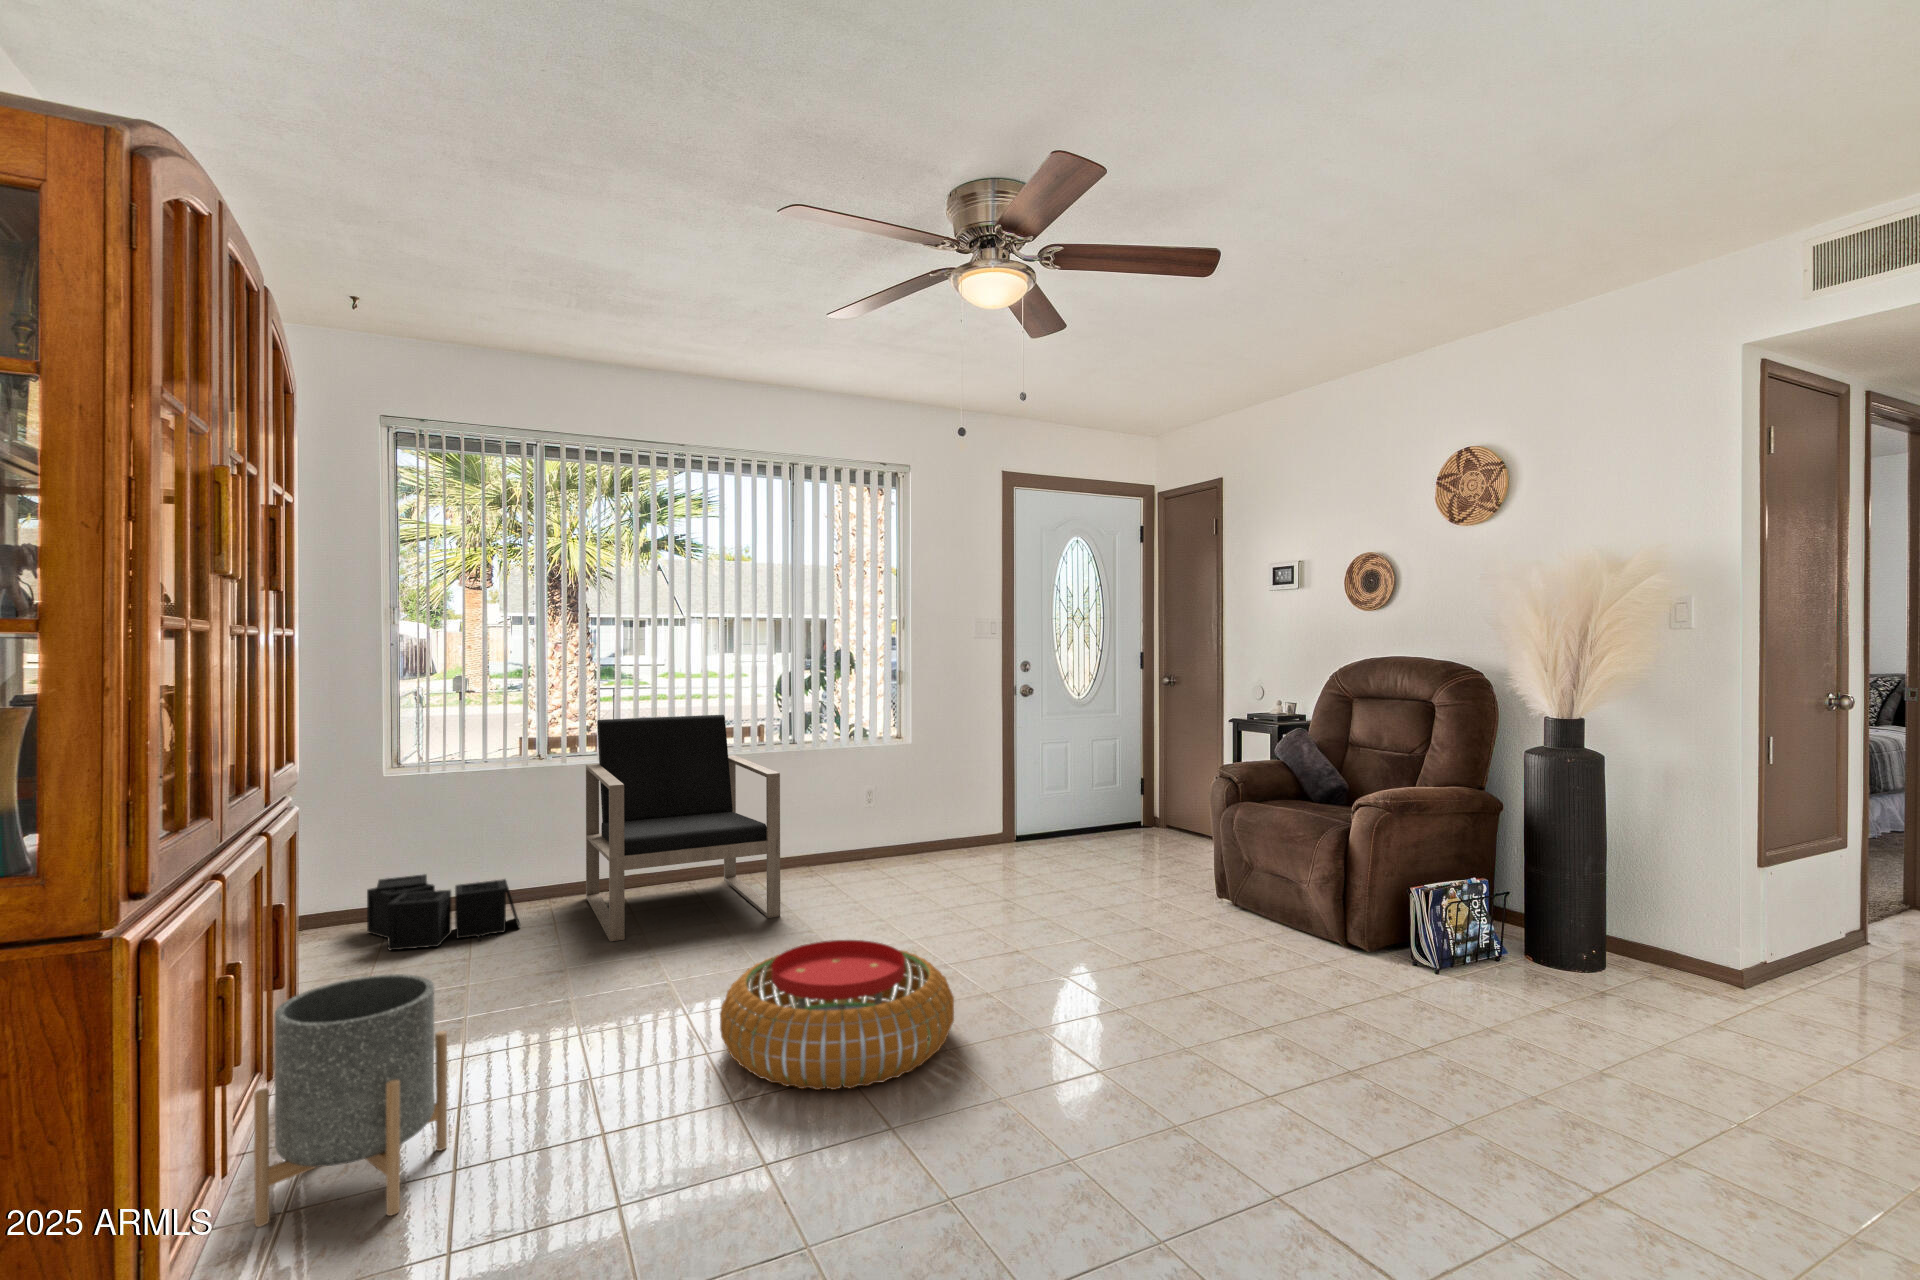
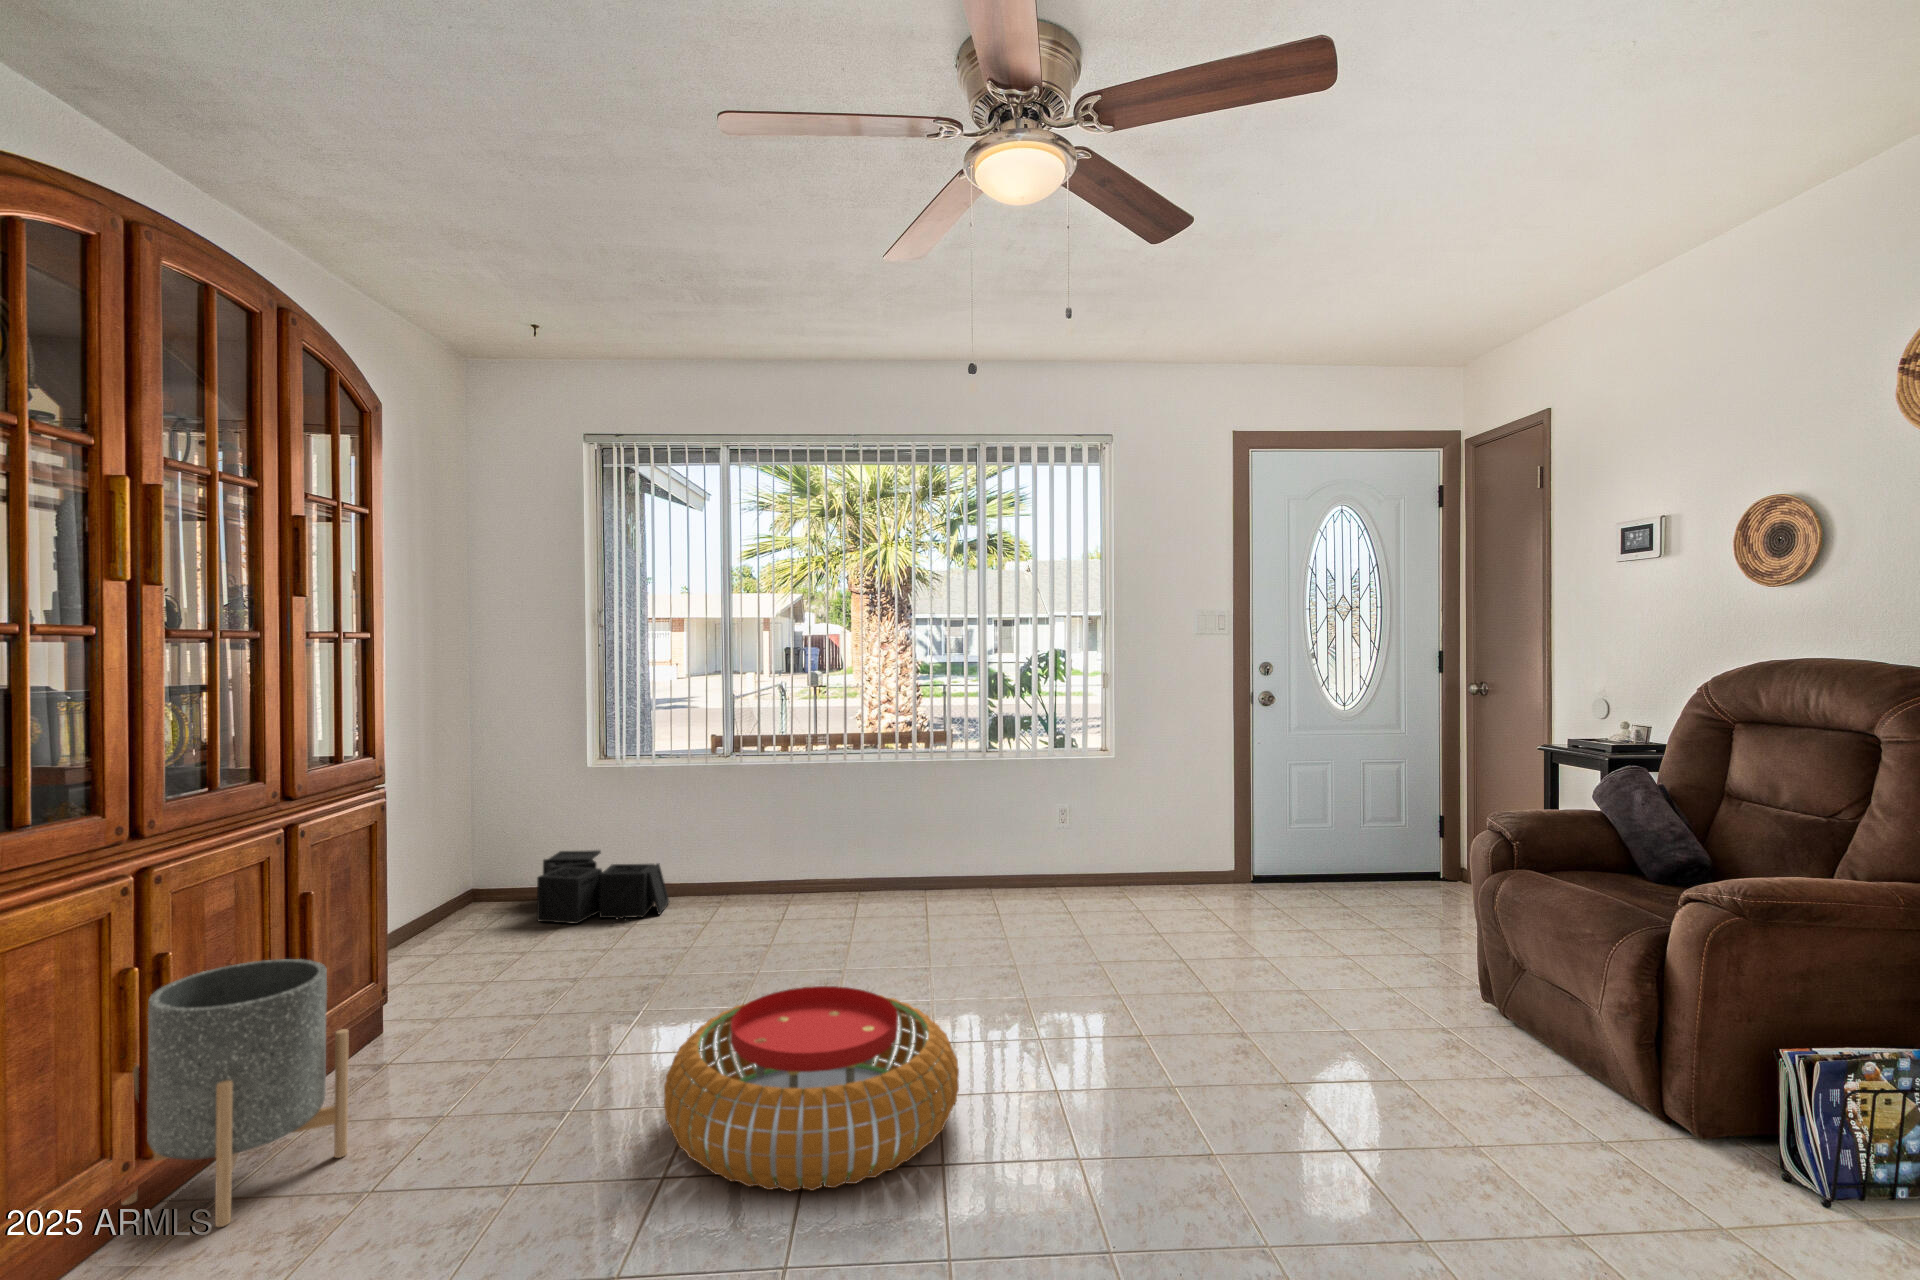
armchair: present [586,715,780,942] -> none [720,708,907,942]

